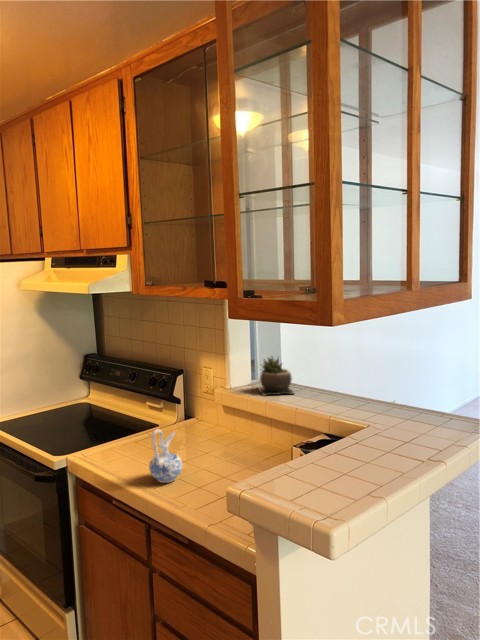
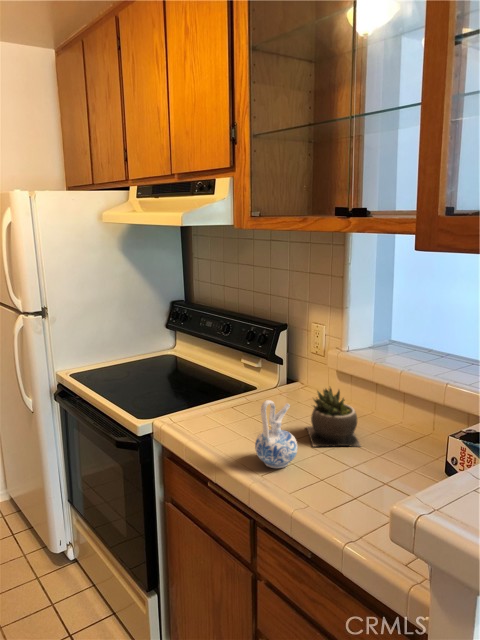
succulent plant: present [258,356,294,395] -> present [307,388,361,447]

